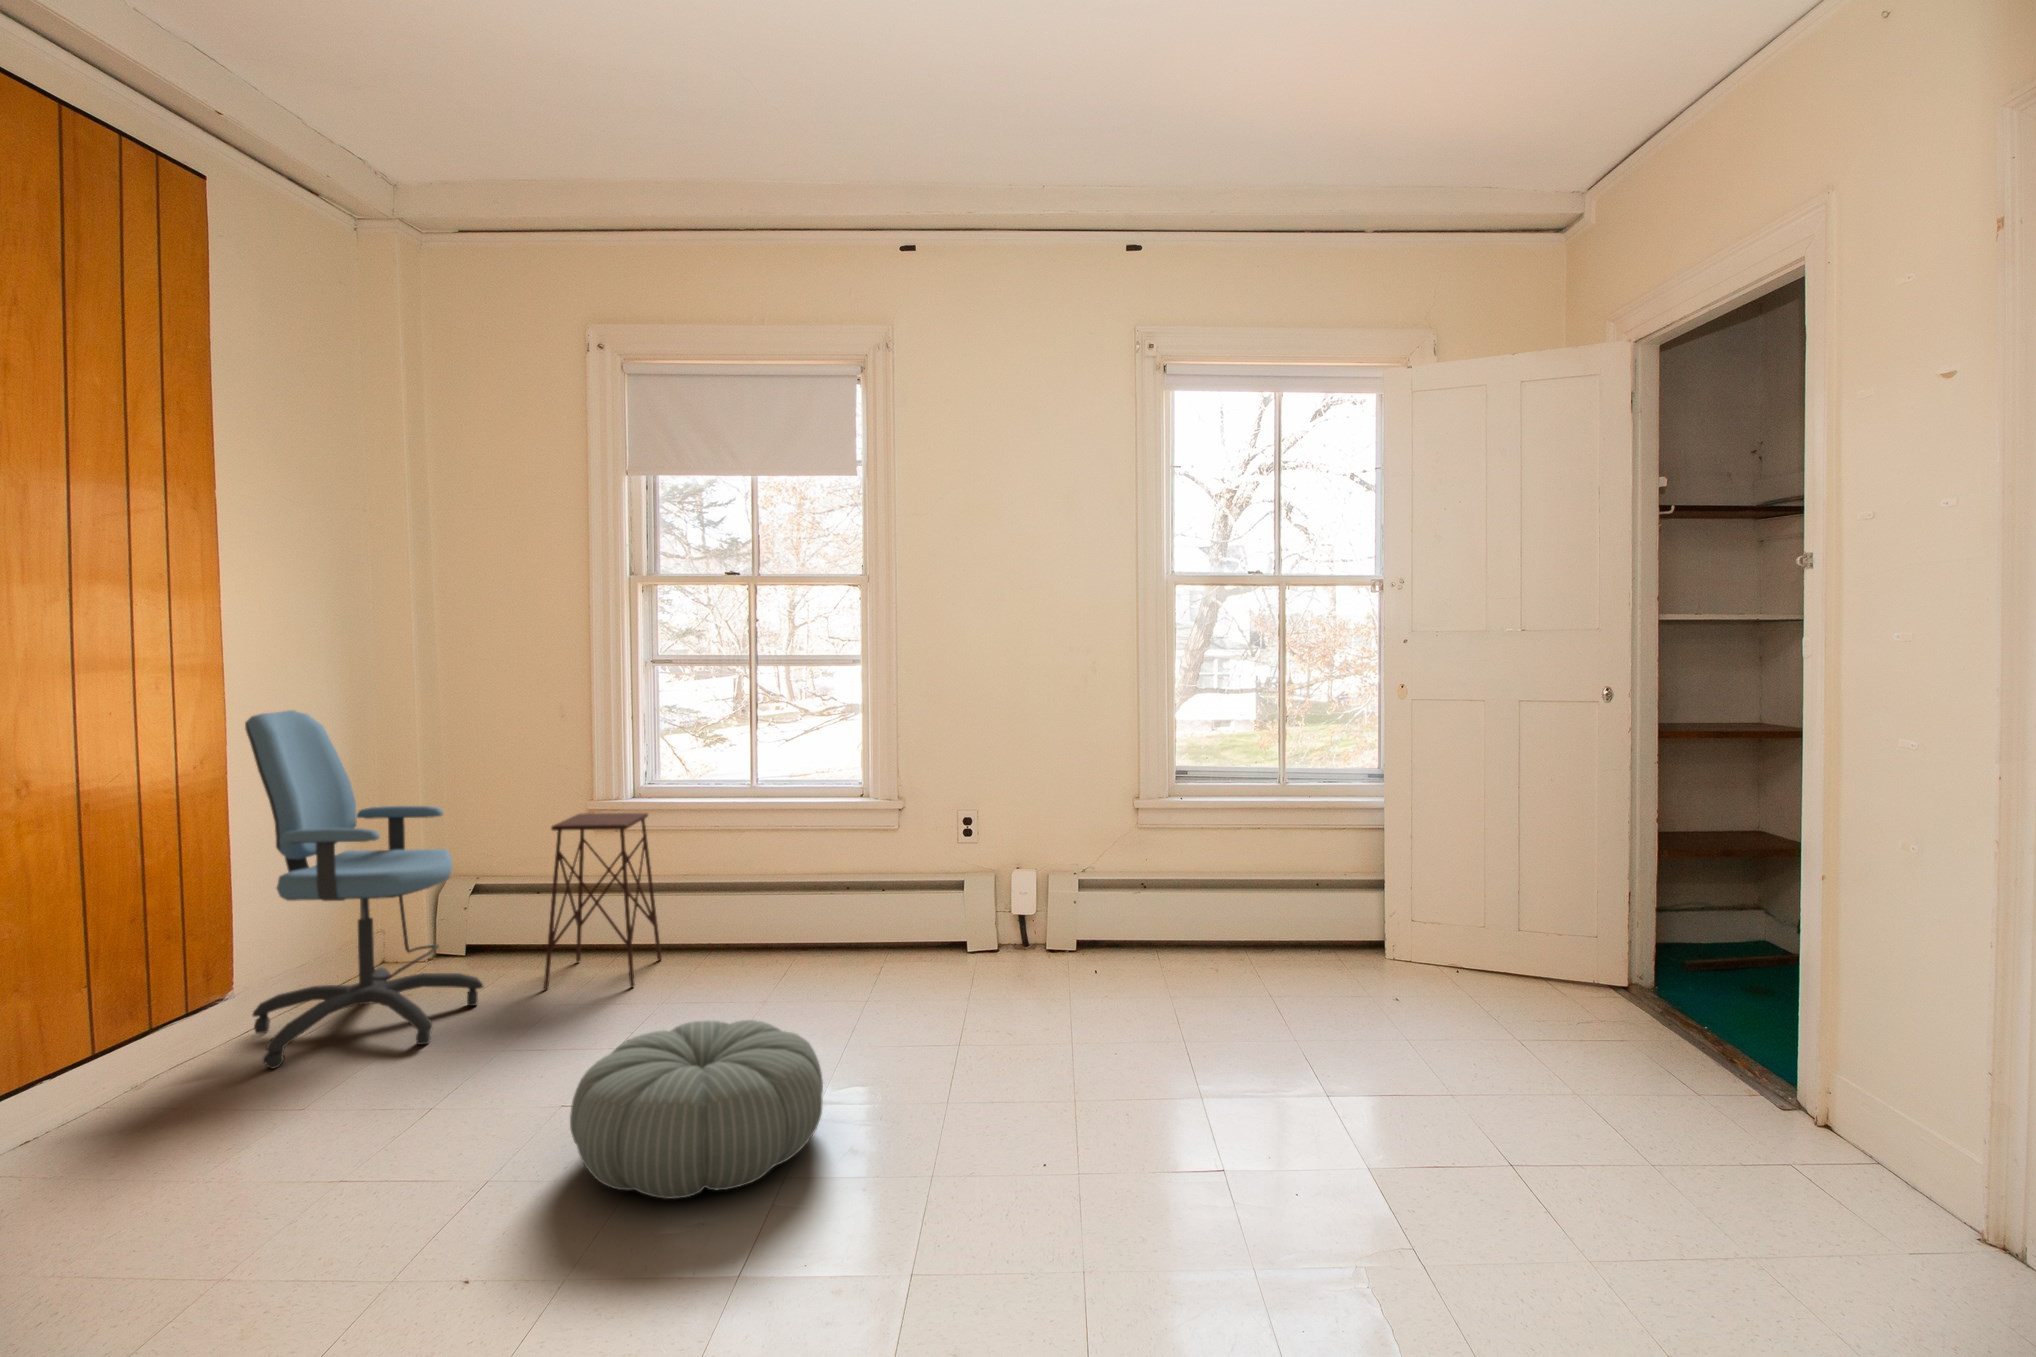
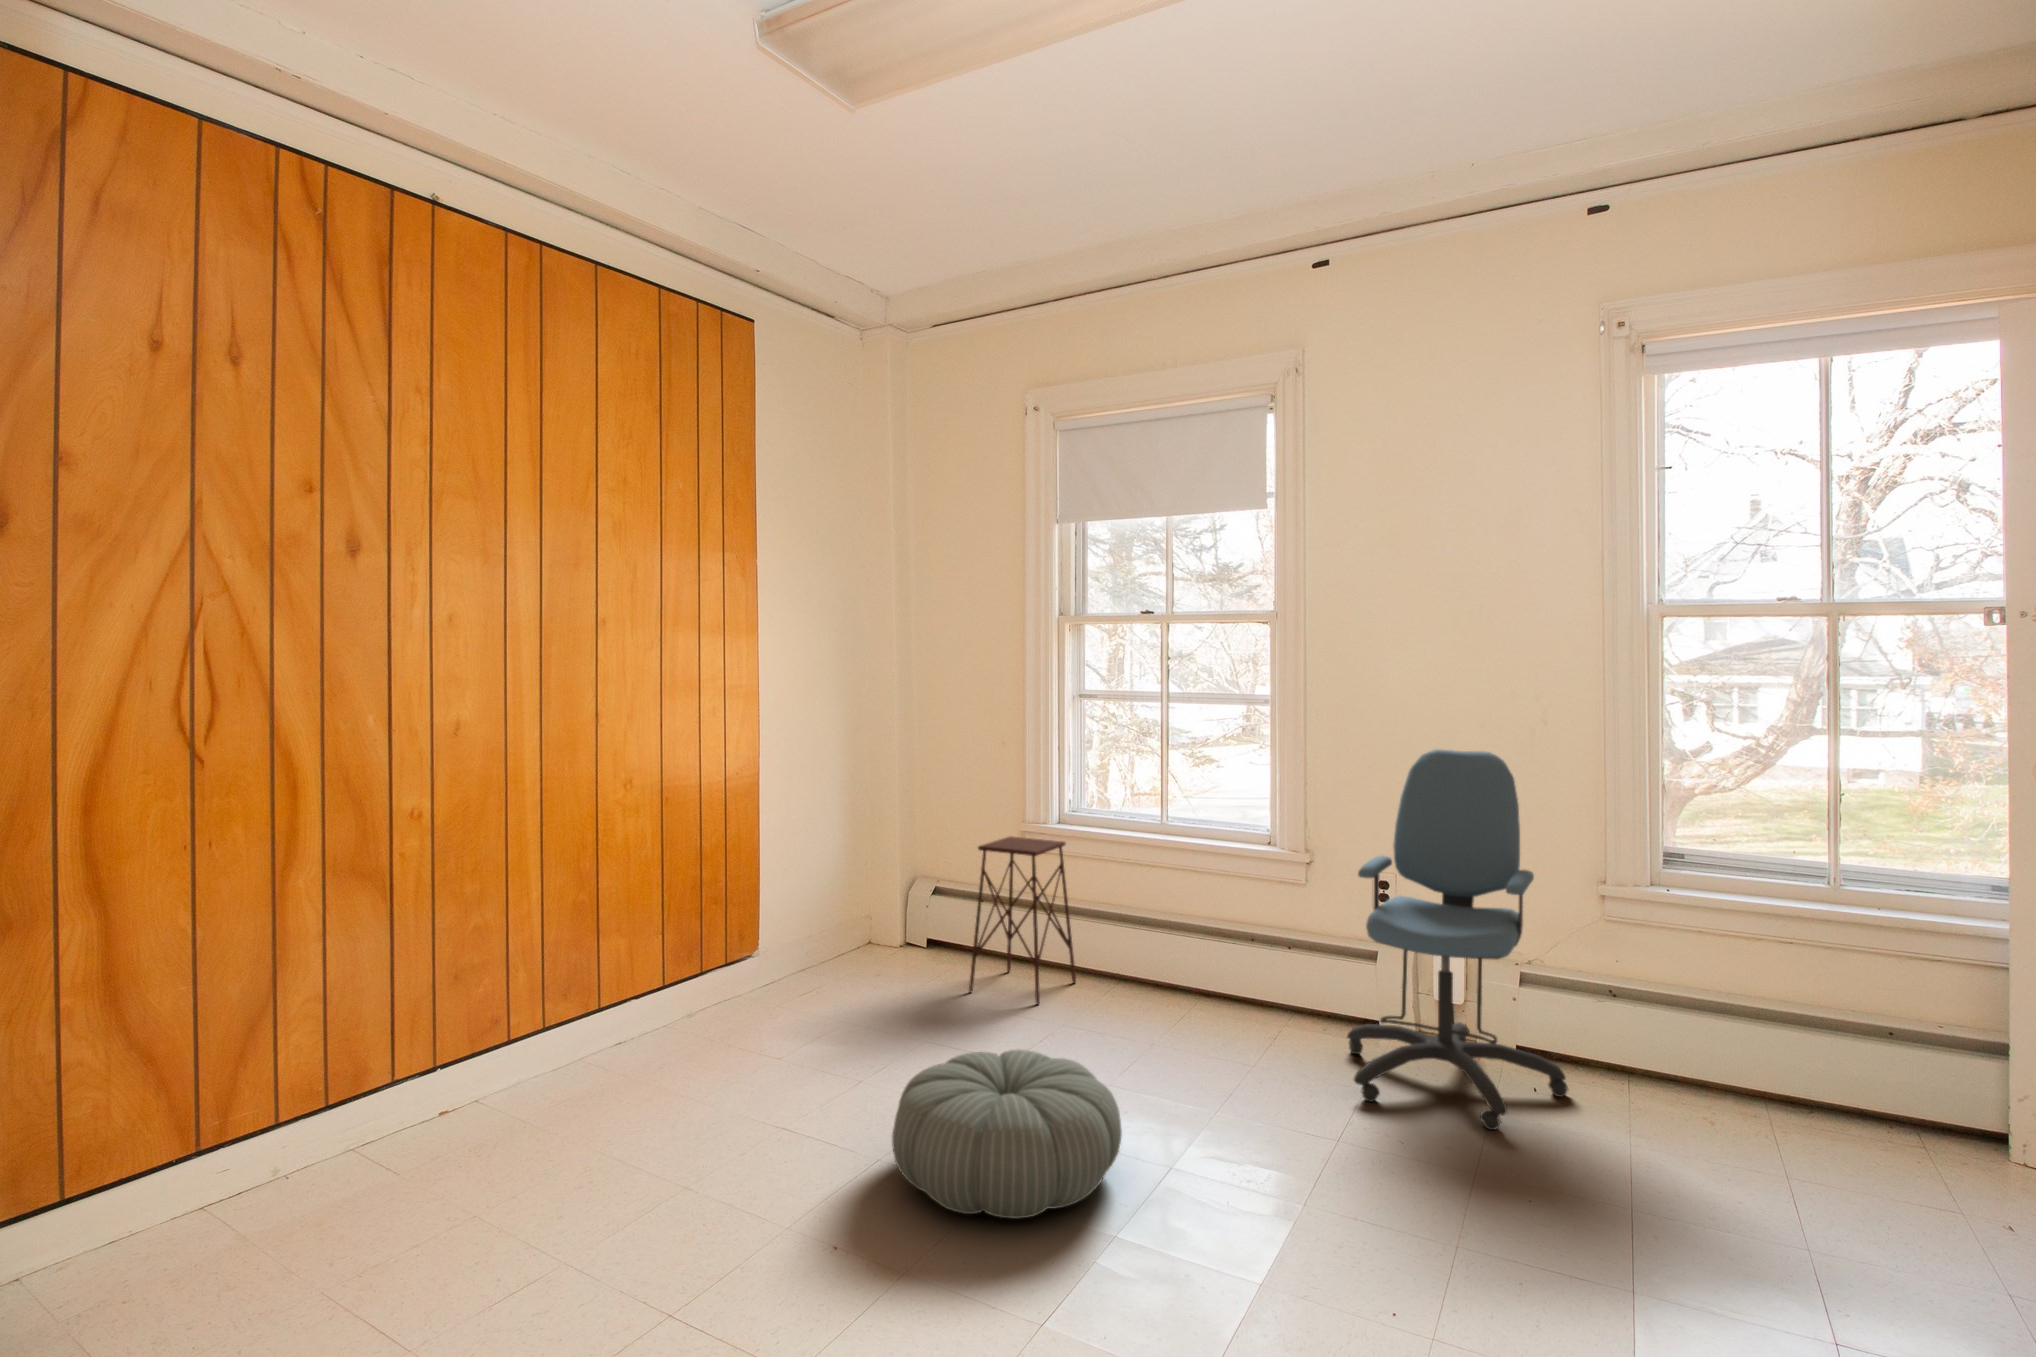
office chair: present [245,710,483,1069] -> present [1347,749,1568,1130]

